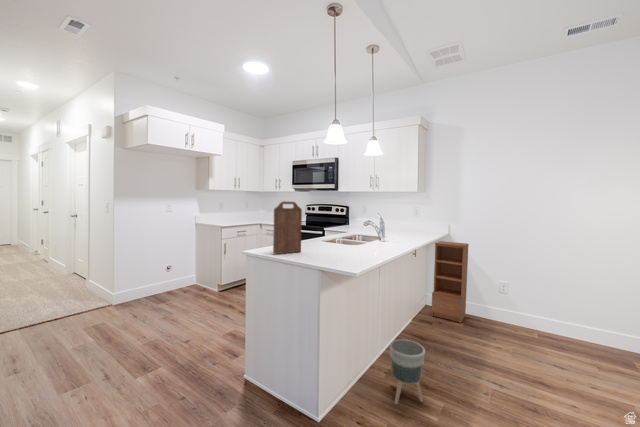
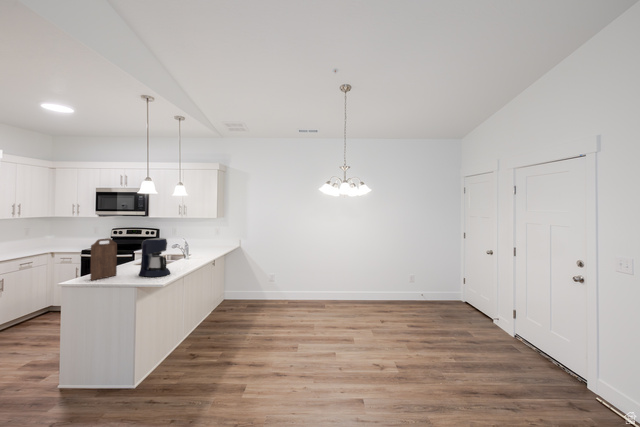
coffee maker: none [325,204,365,260] -> present [139,238,170,277]
bookcase: present [431,241,469,323] -> none [226,252,250,306]
planter: present [390,339,425,404] -> none [189,321,213,363]

